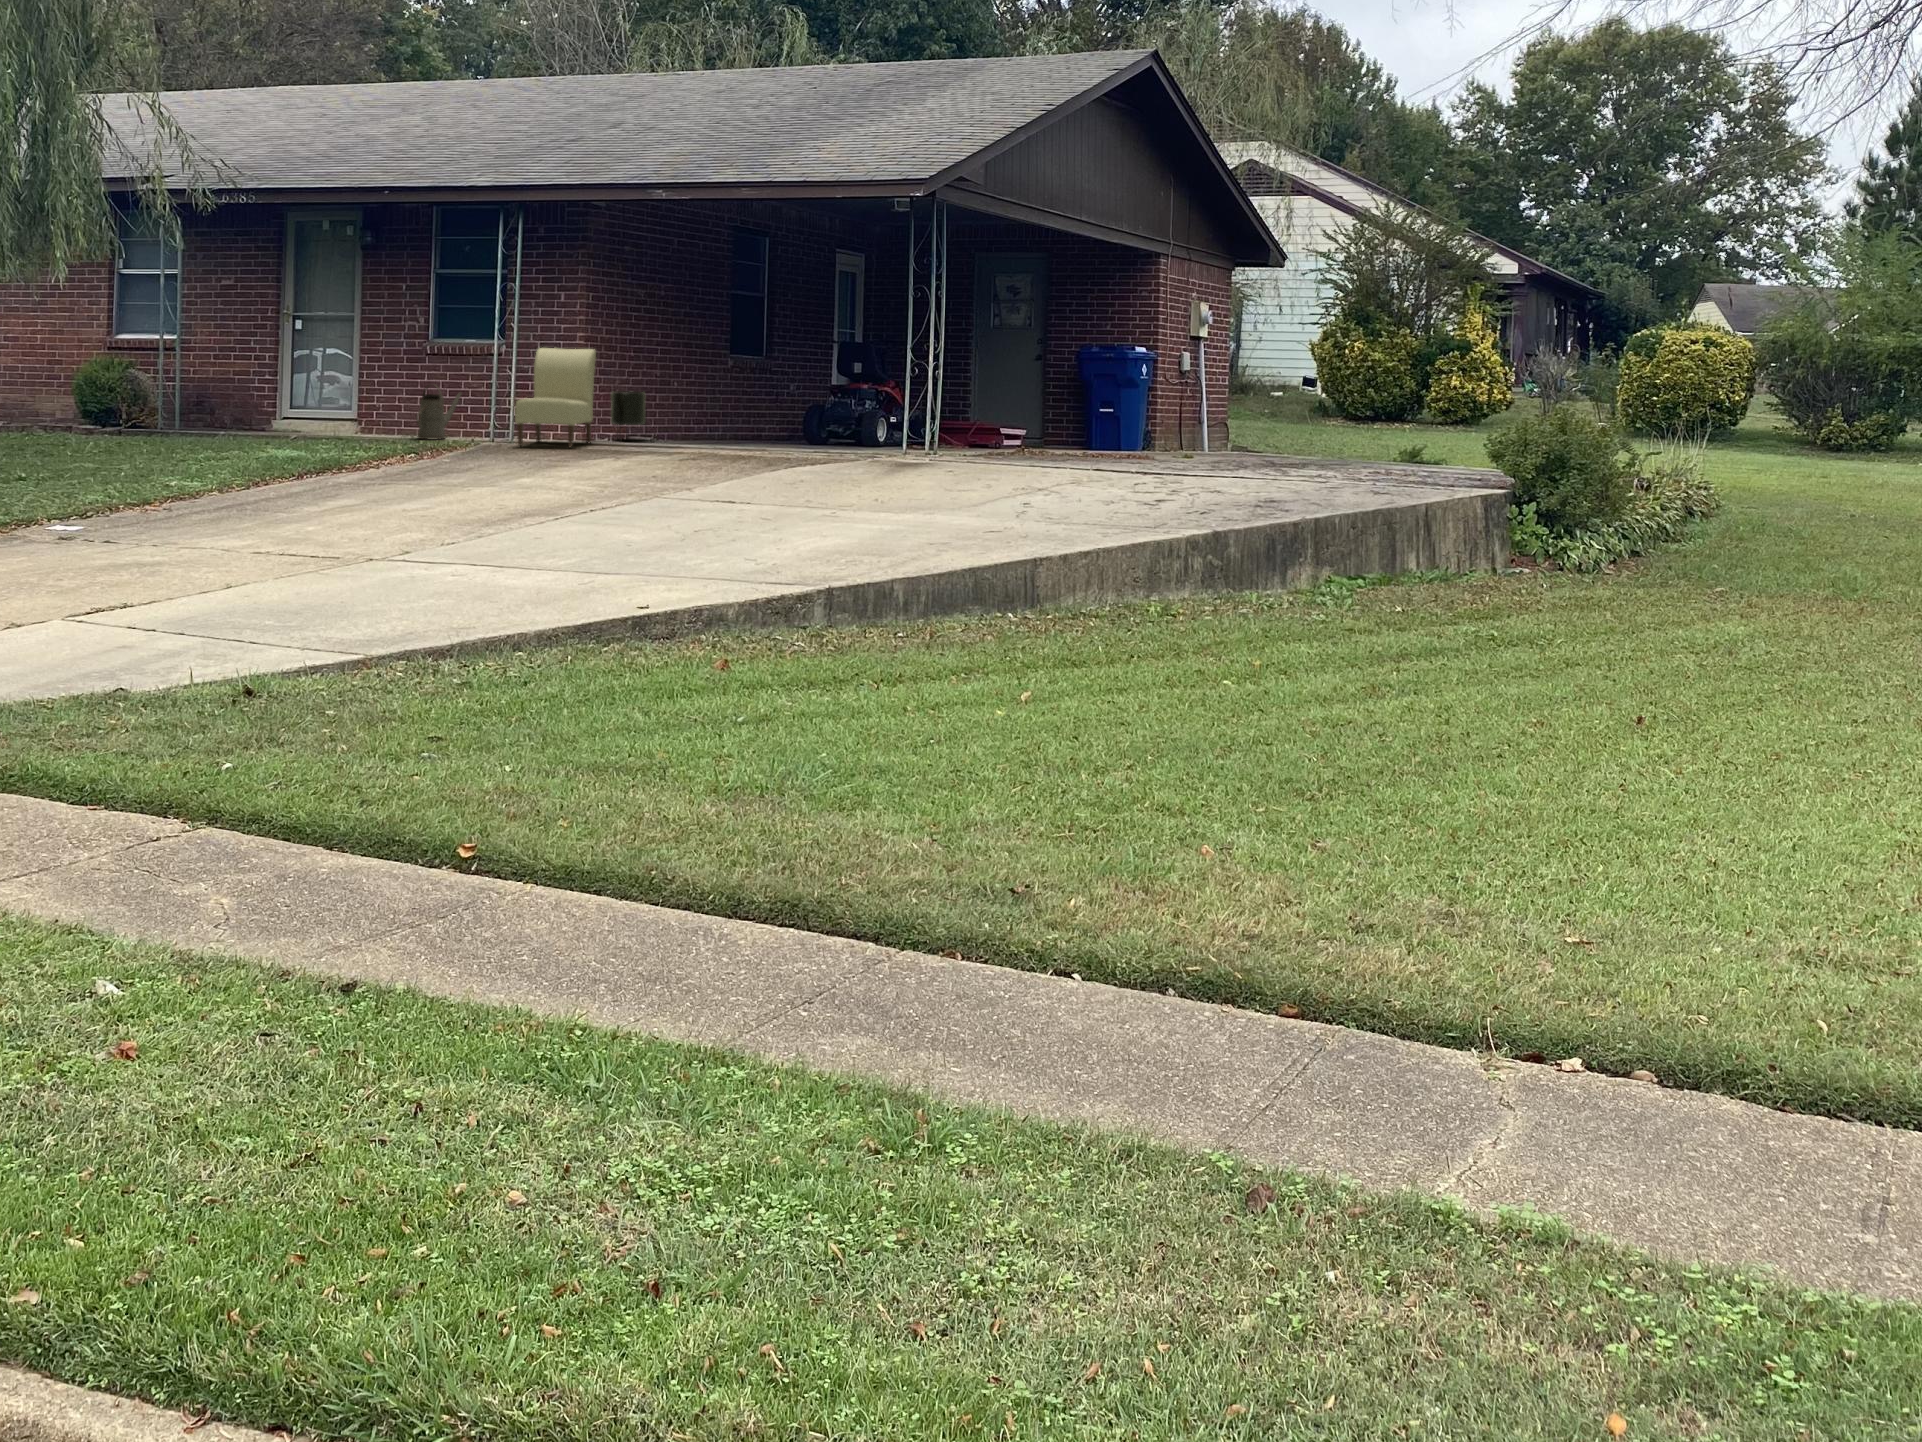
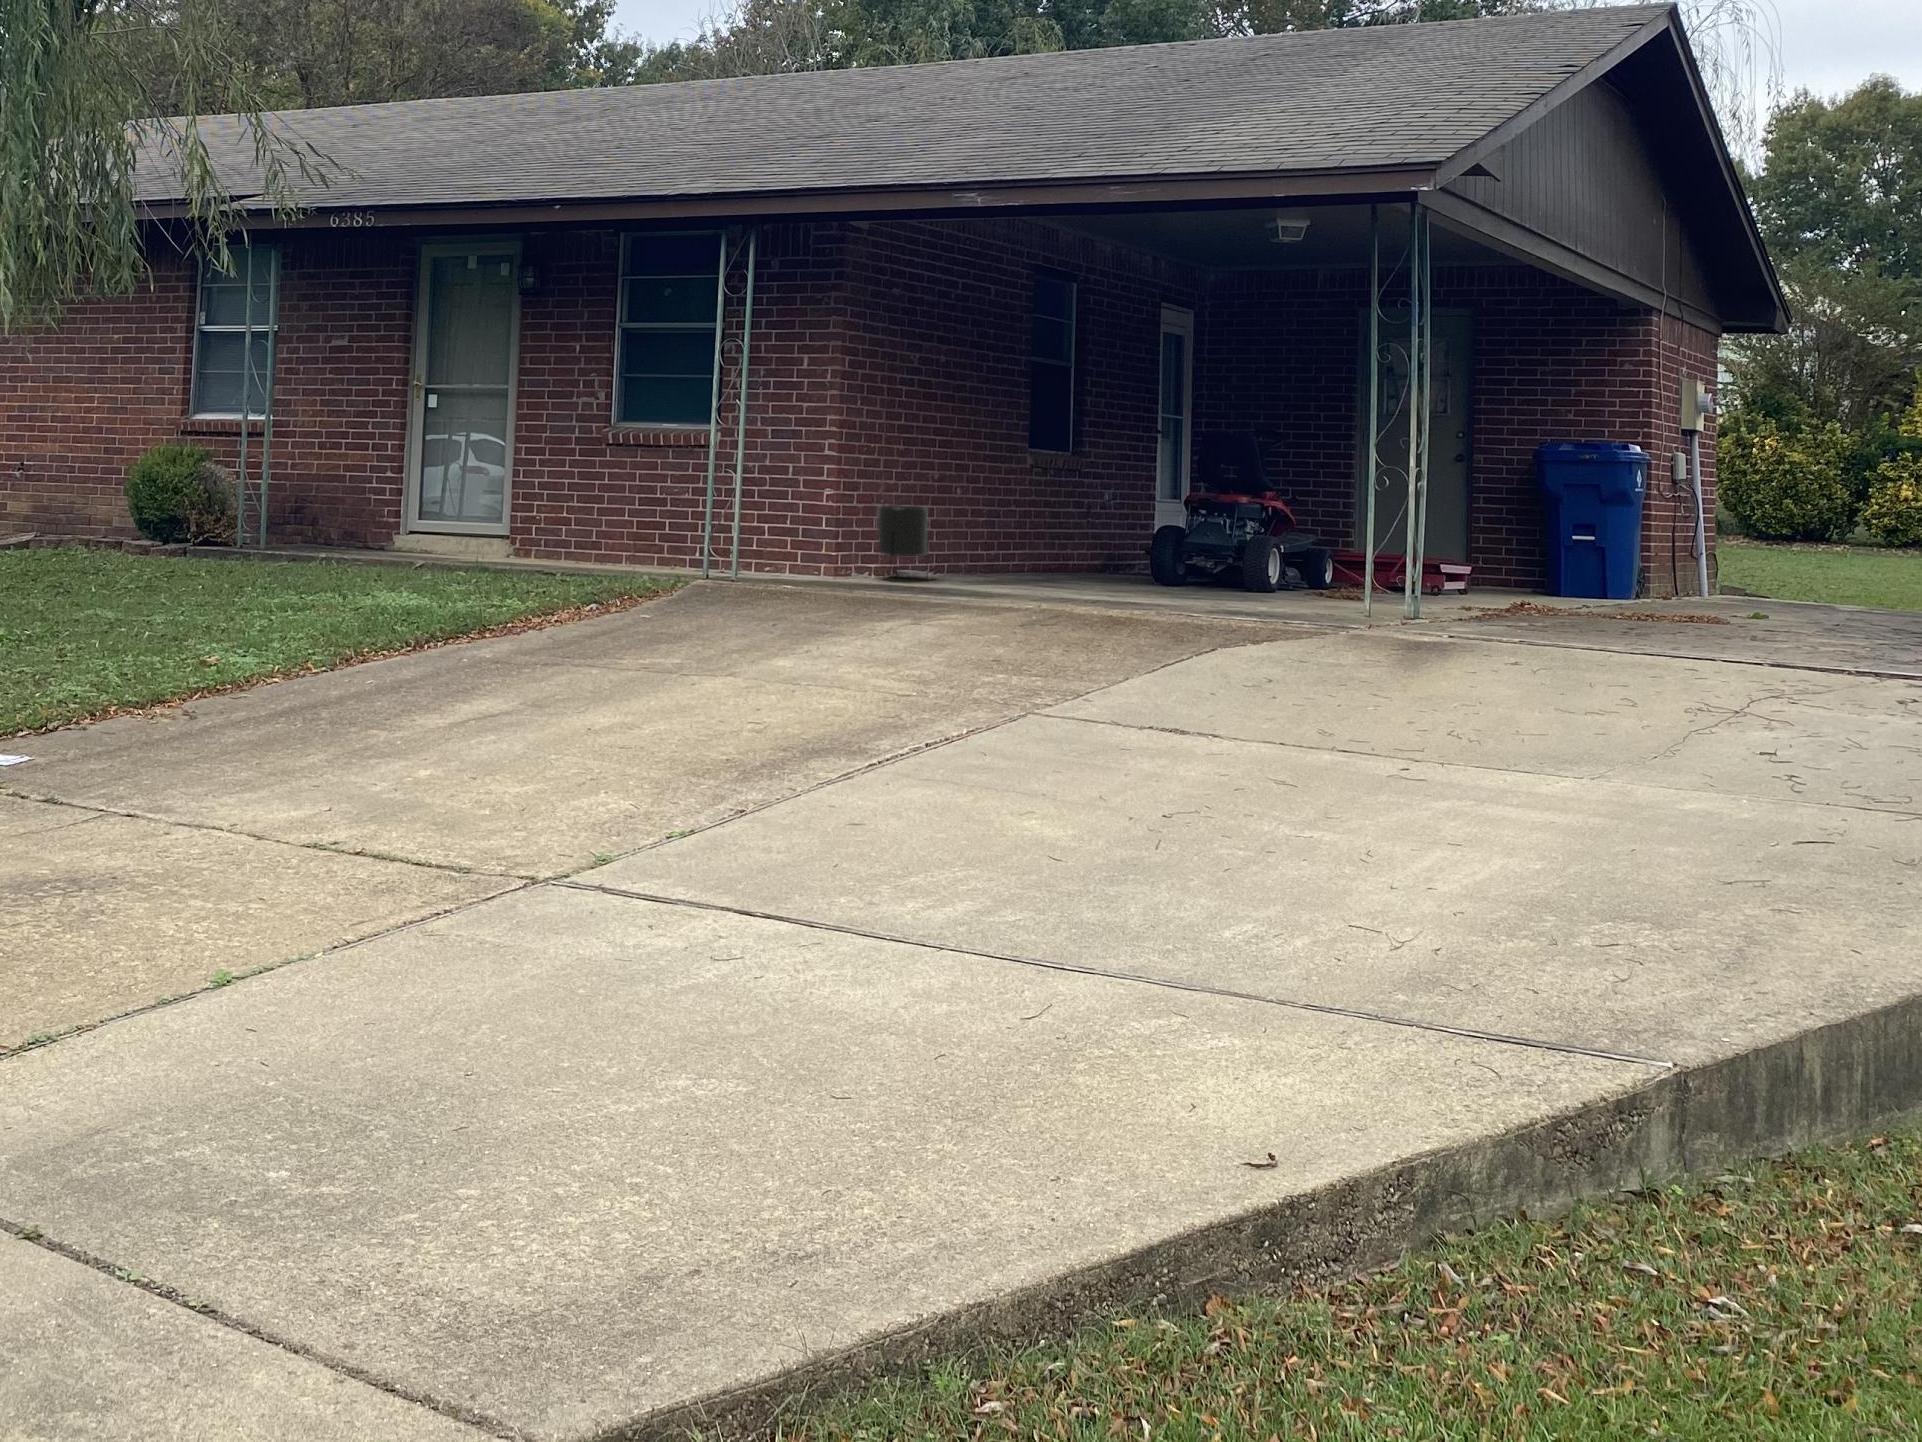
chair: present [515,348,596,447] -> none [741,439,858,594]
watering can: present [416,385,461,440] -> none [591,490,656,573]

